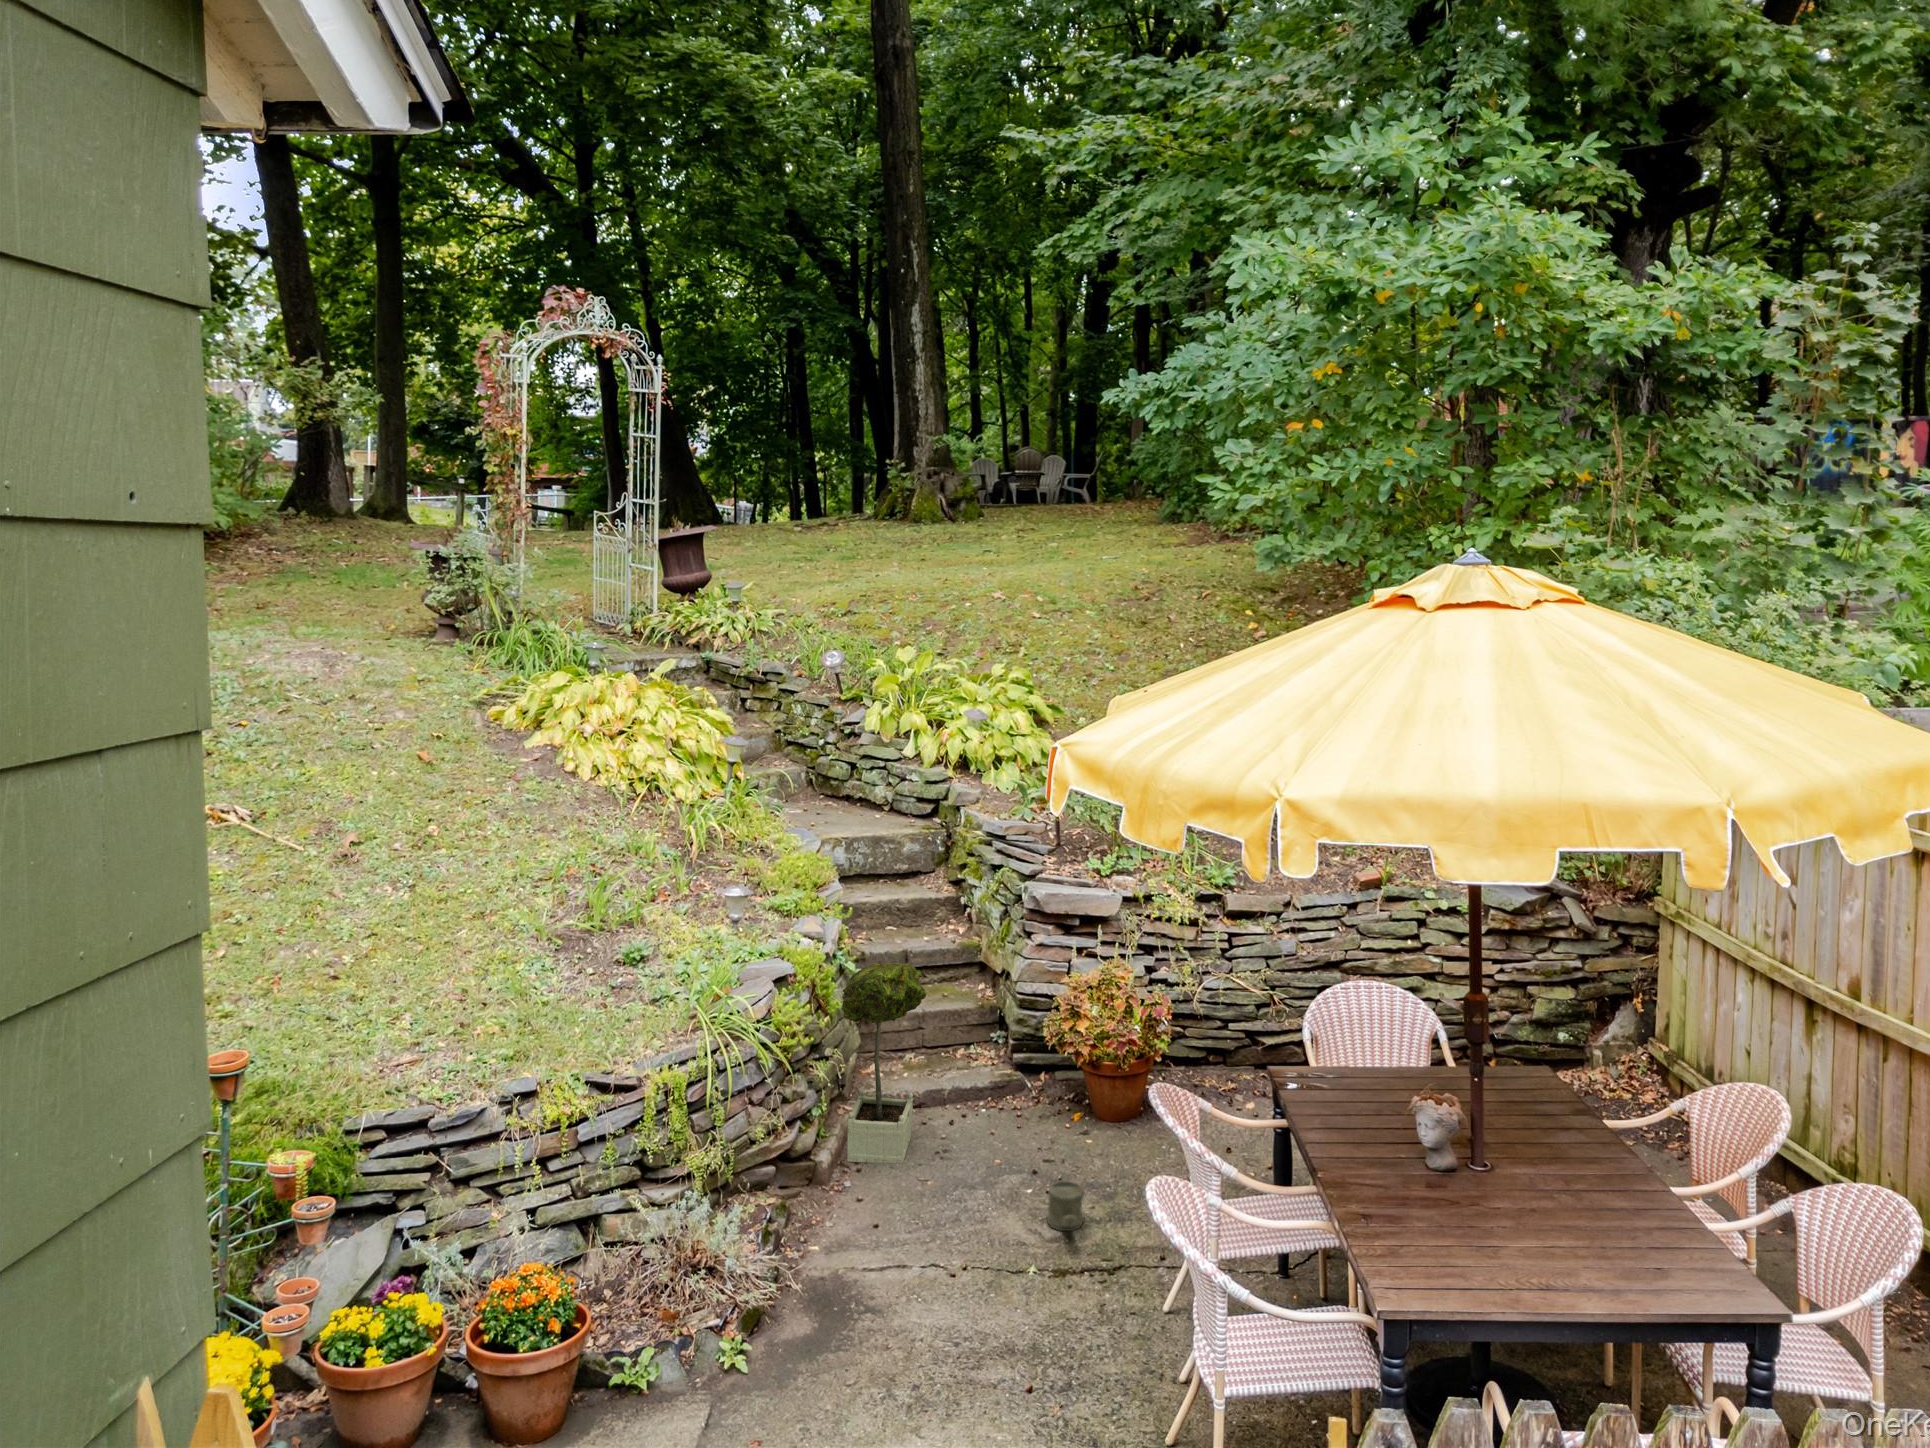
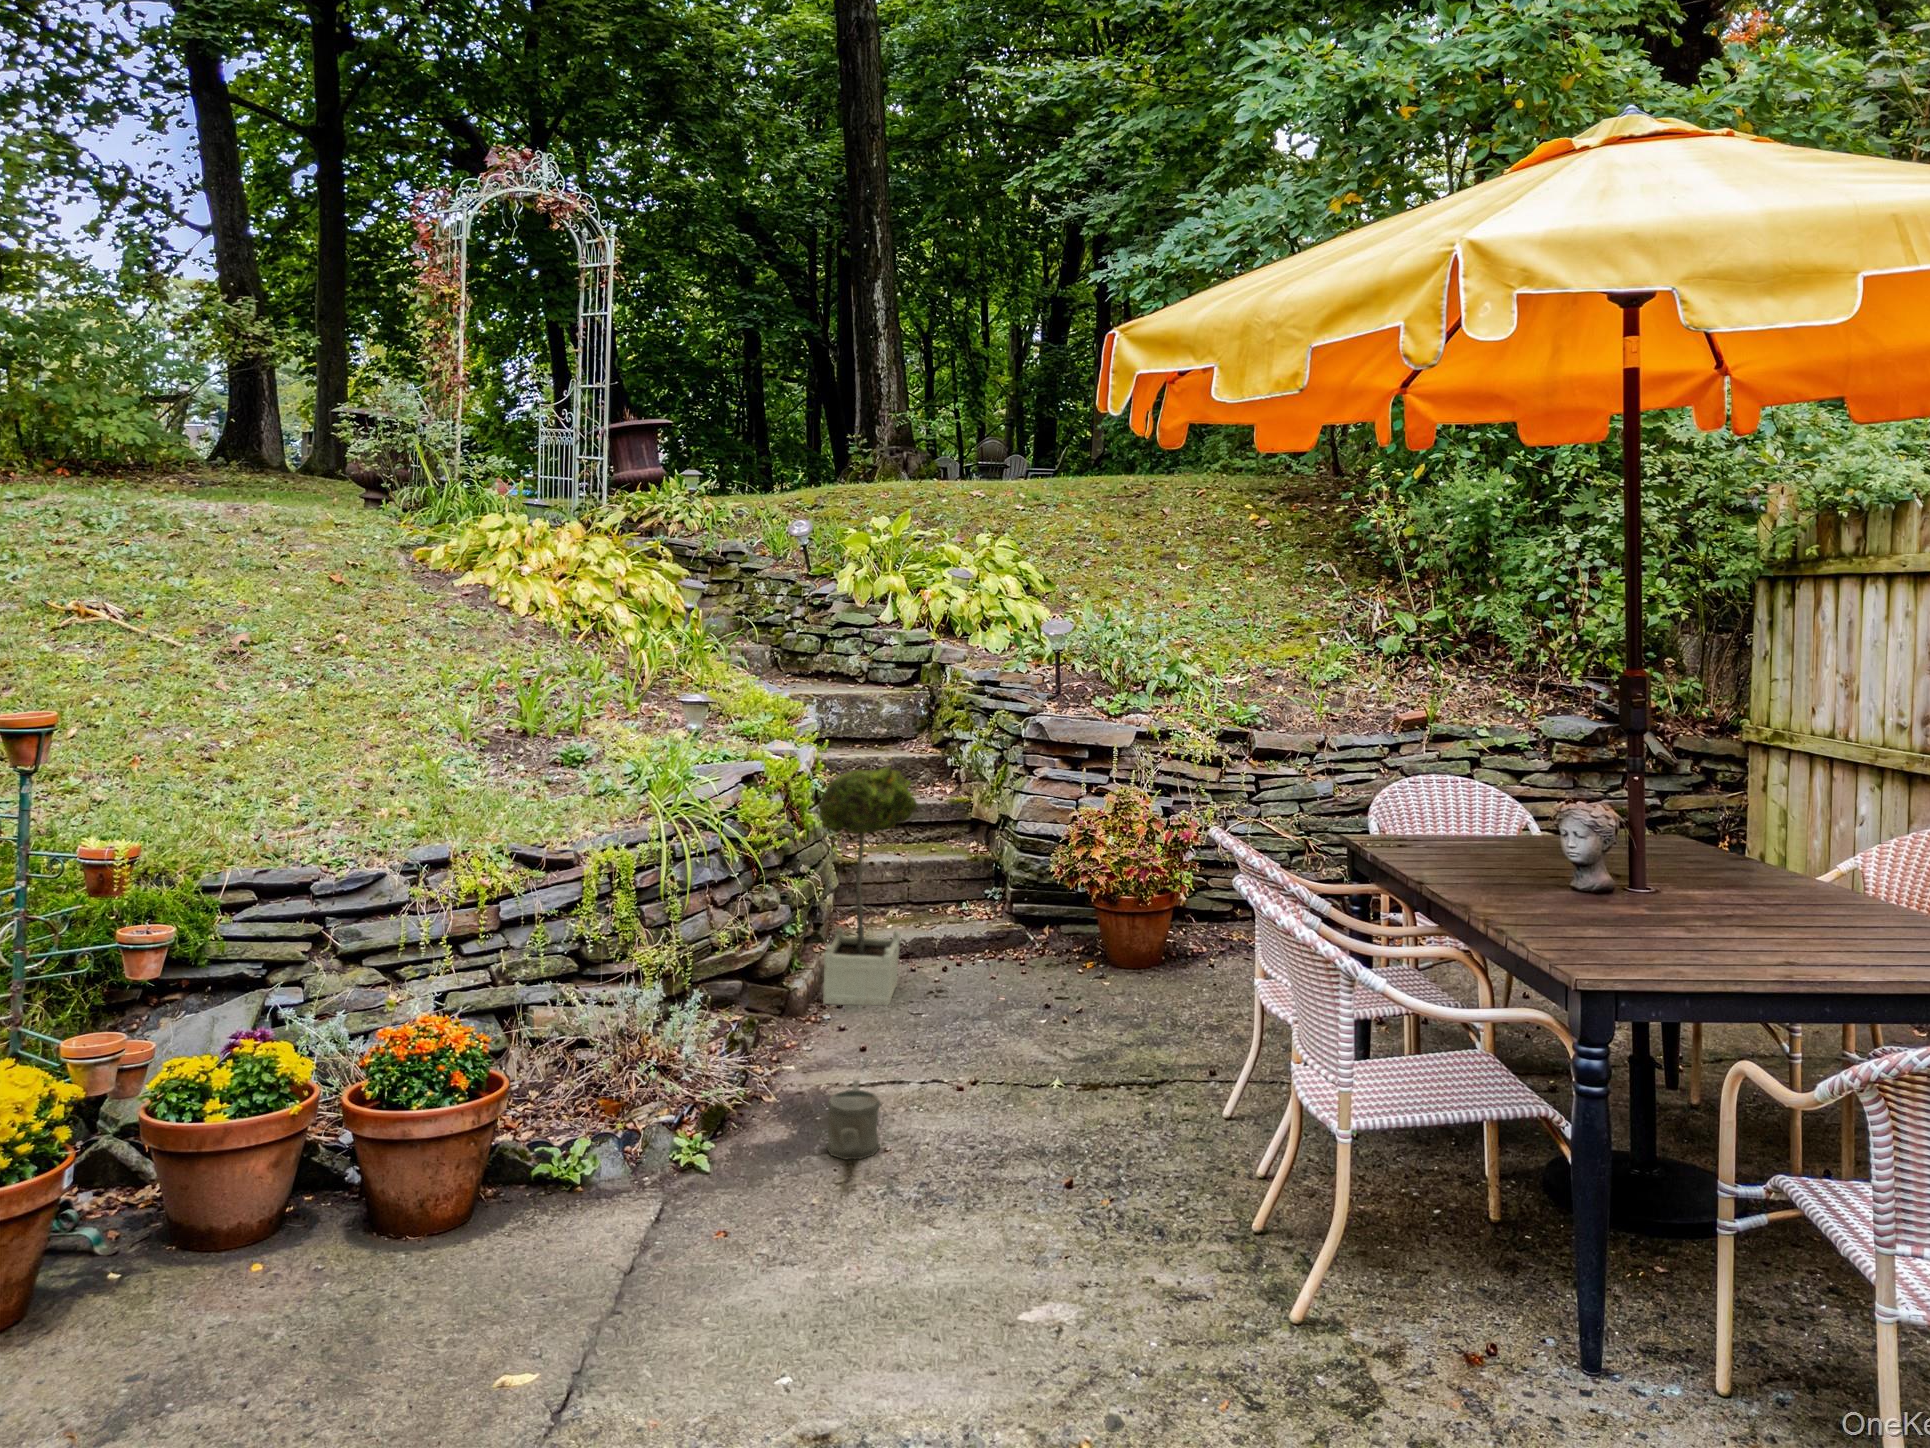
watering can: present [1047,1173,1084,1231] -> present [827,1080,881,1159]

